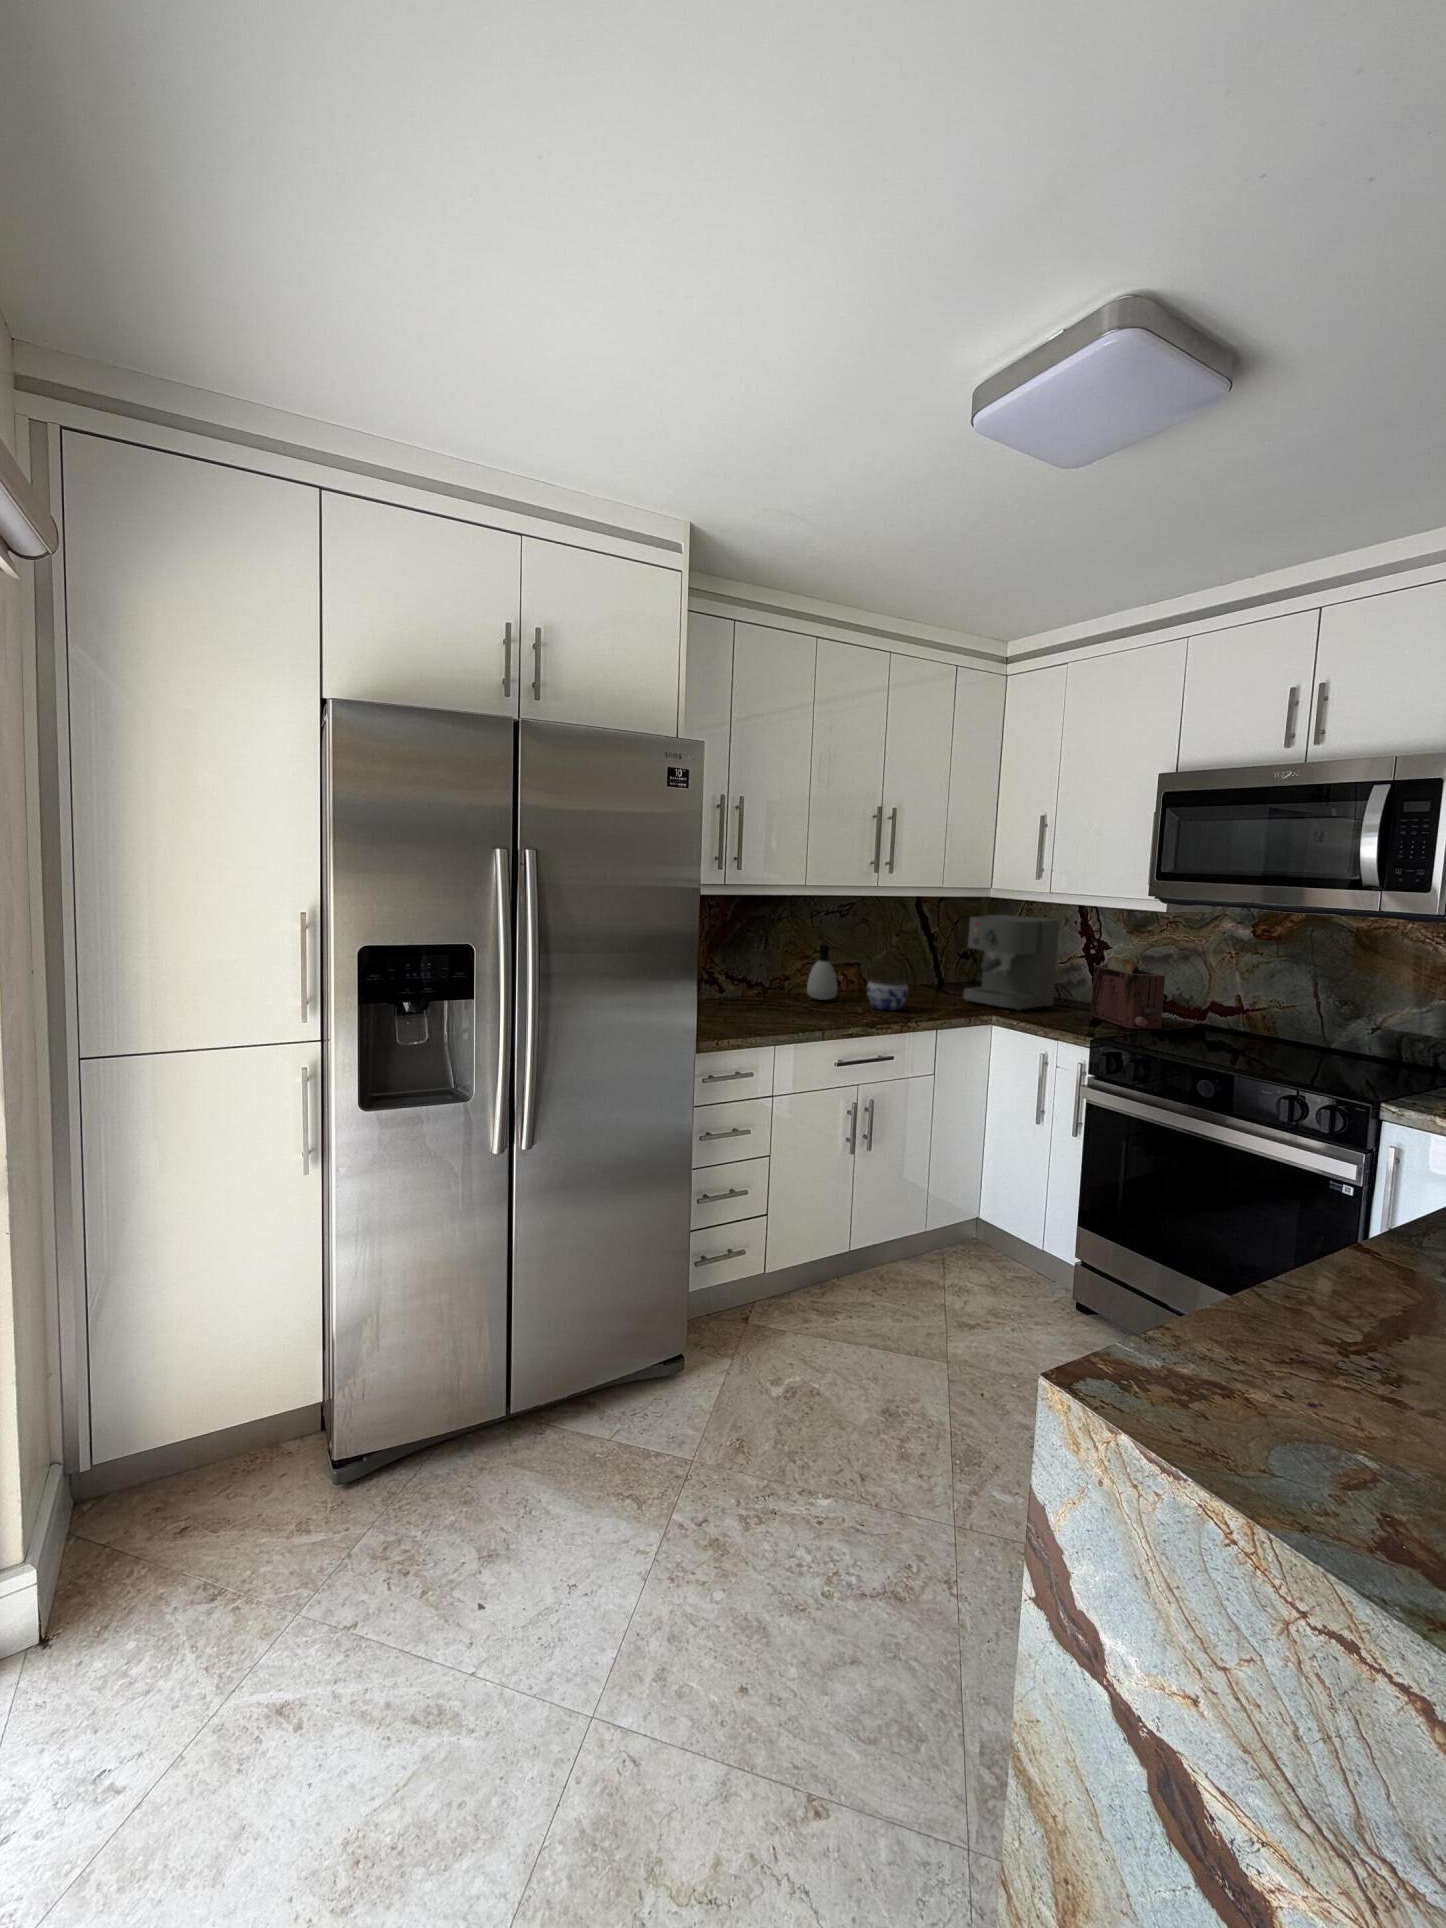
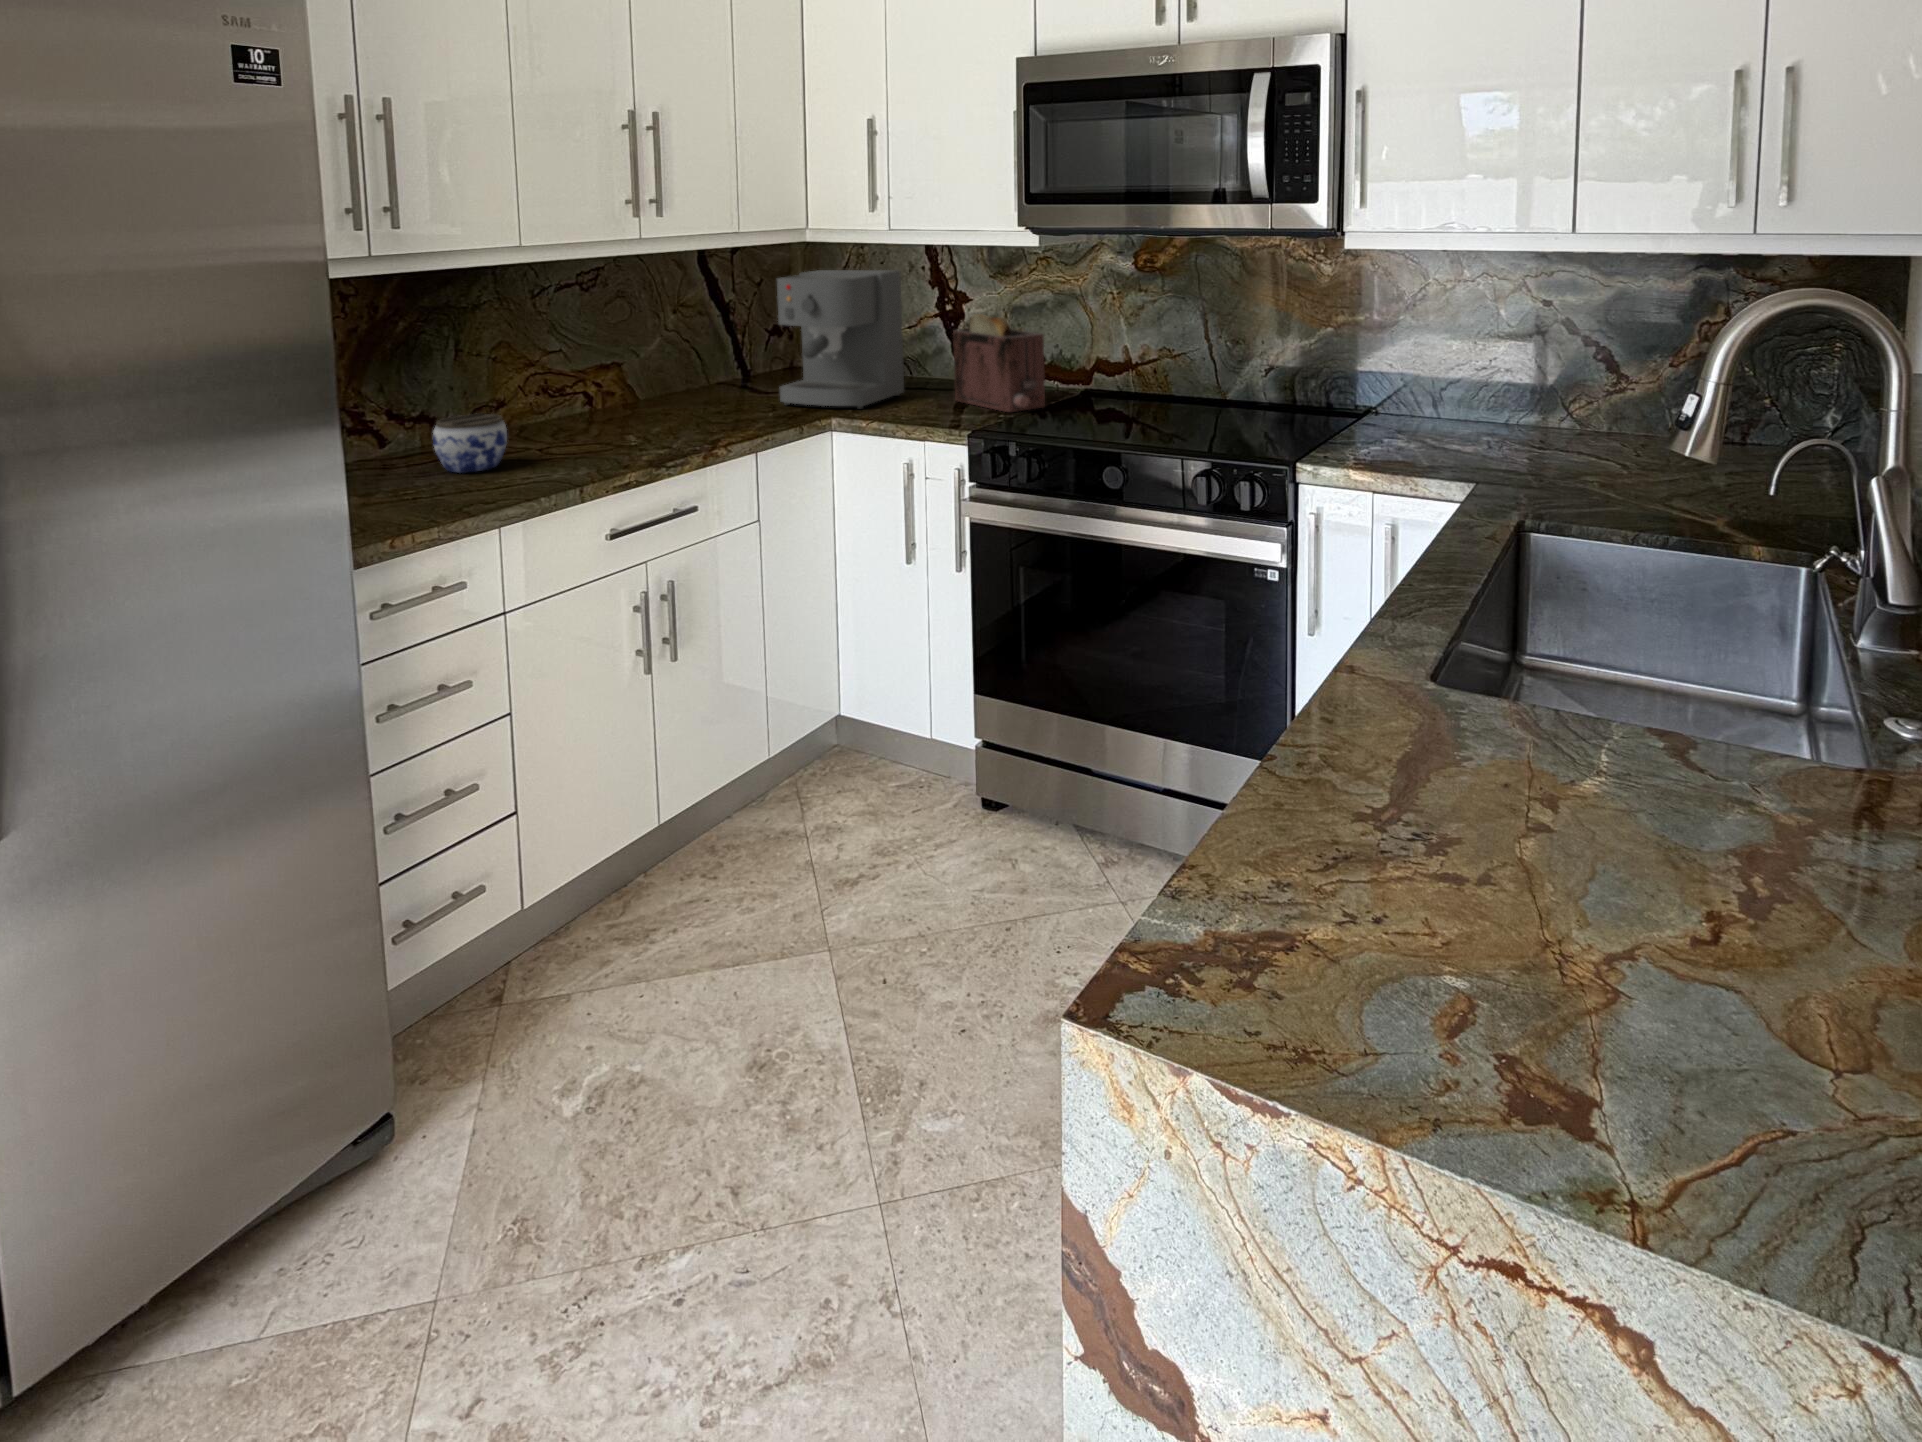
soap dispenser: present [807,944,837,1000] -> none [535,345,586,437]
jar: present [867,978,908,1010] -> present [433,413,507,473]

